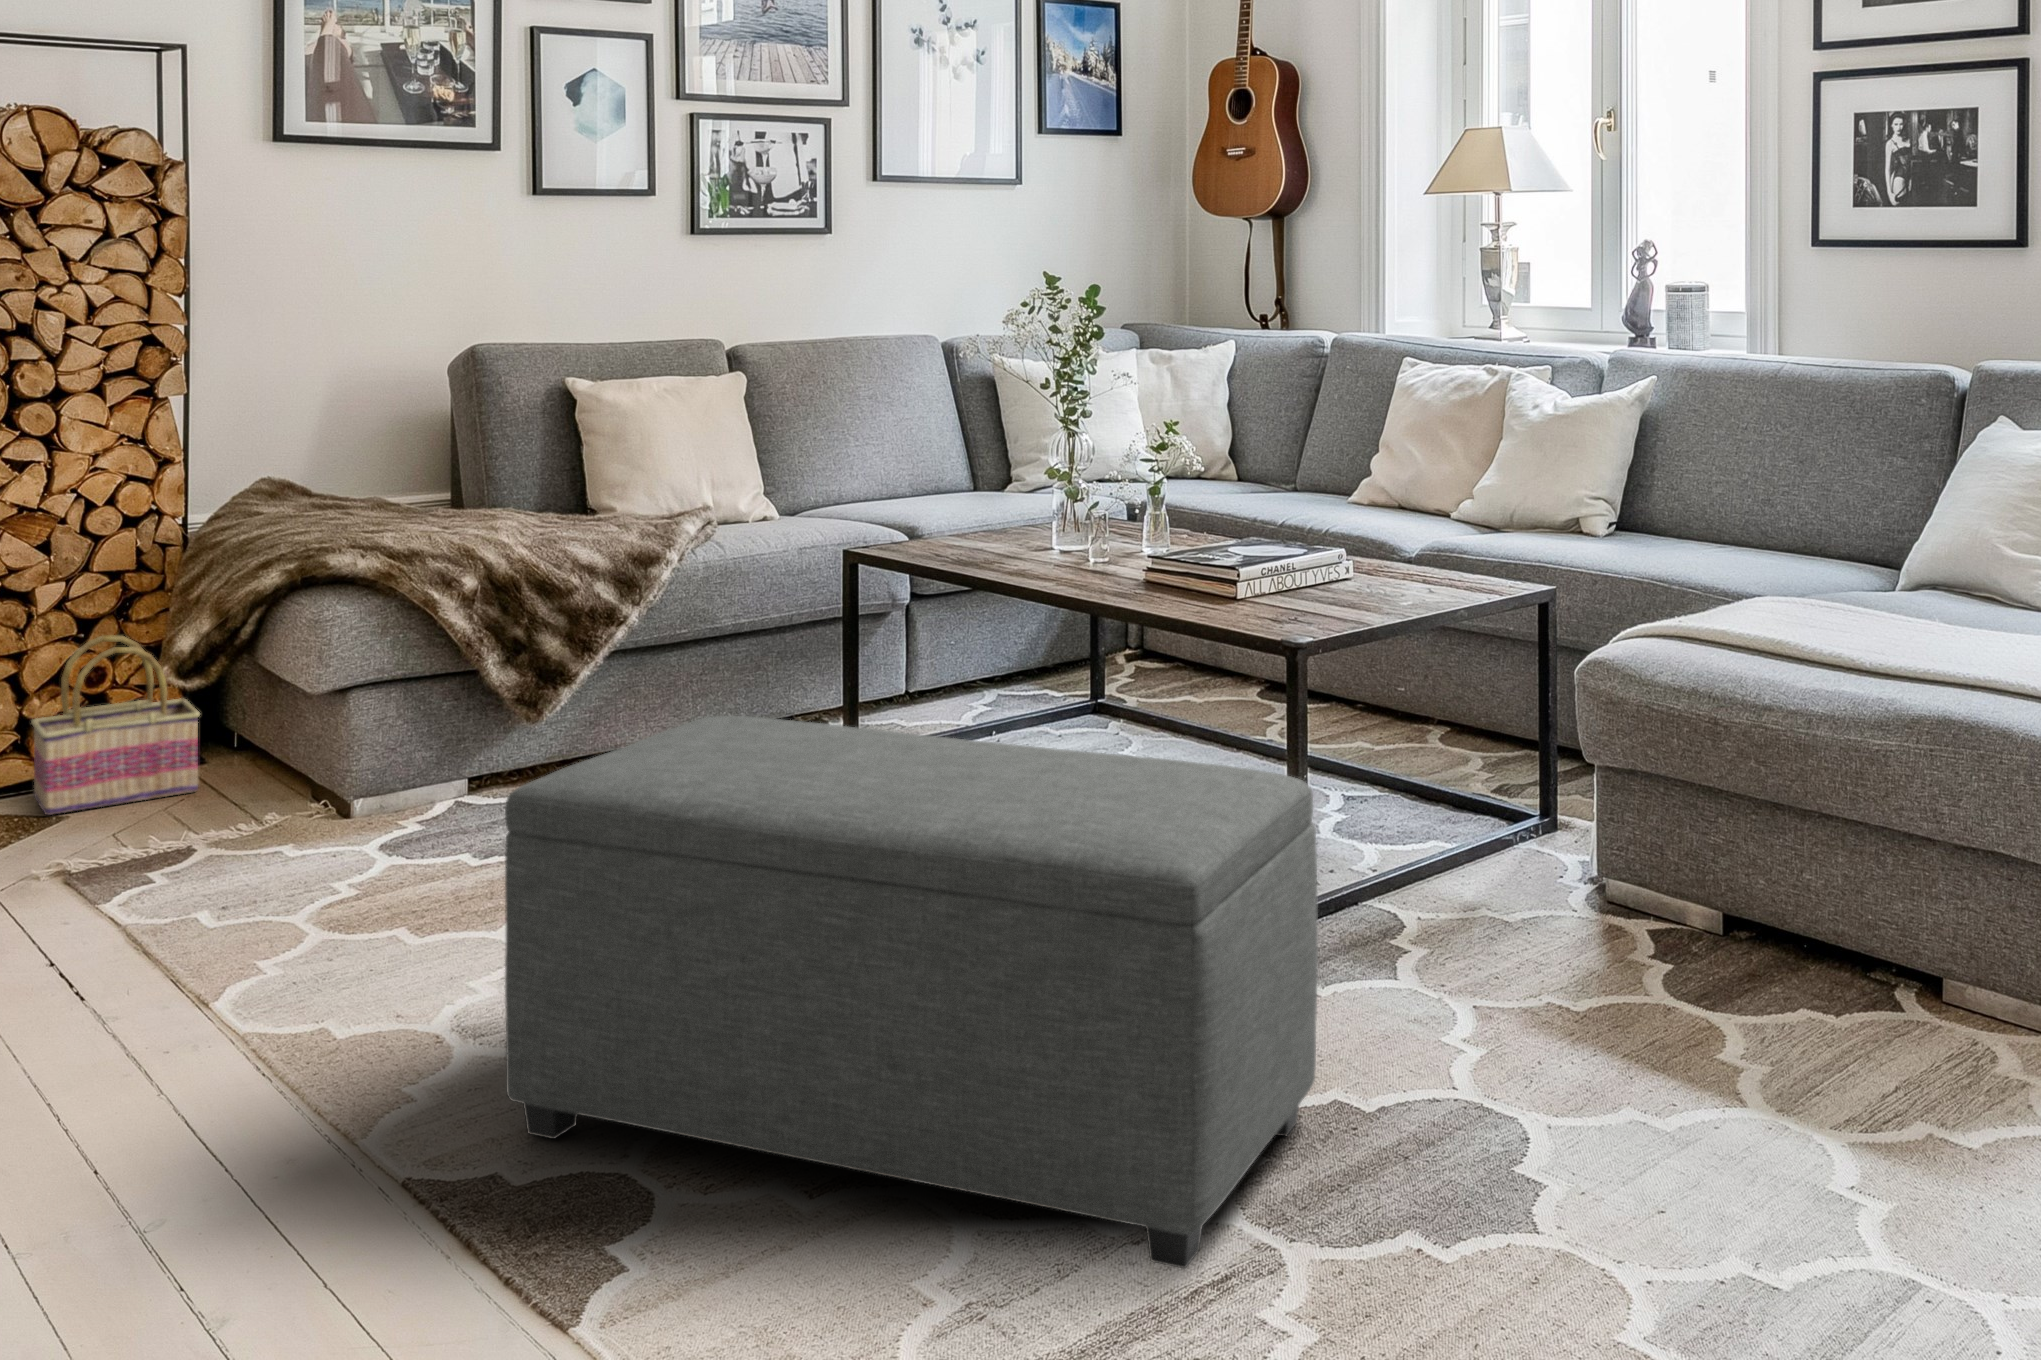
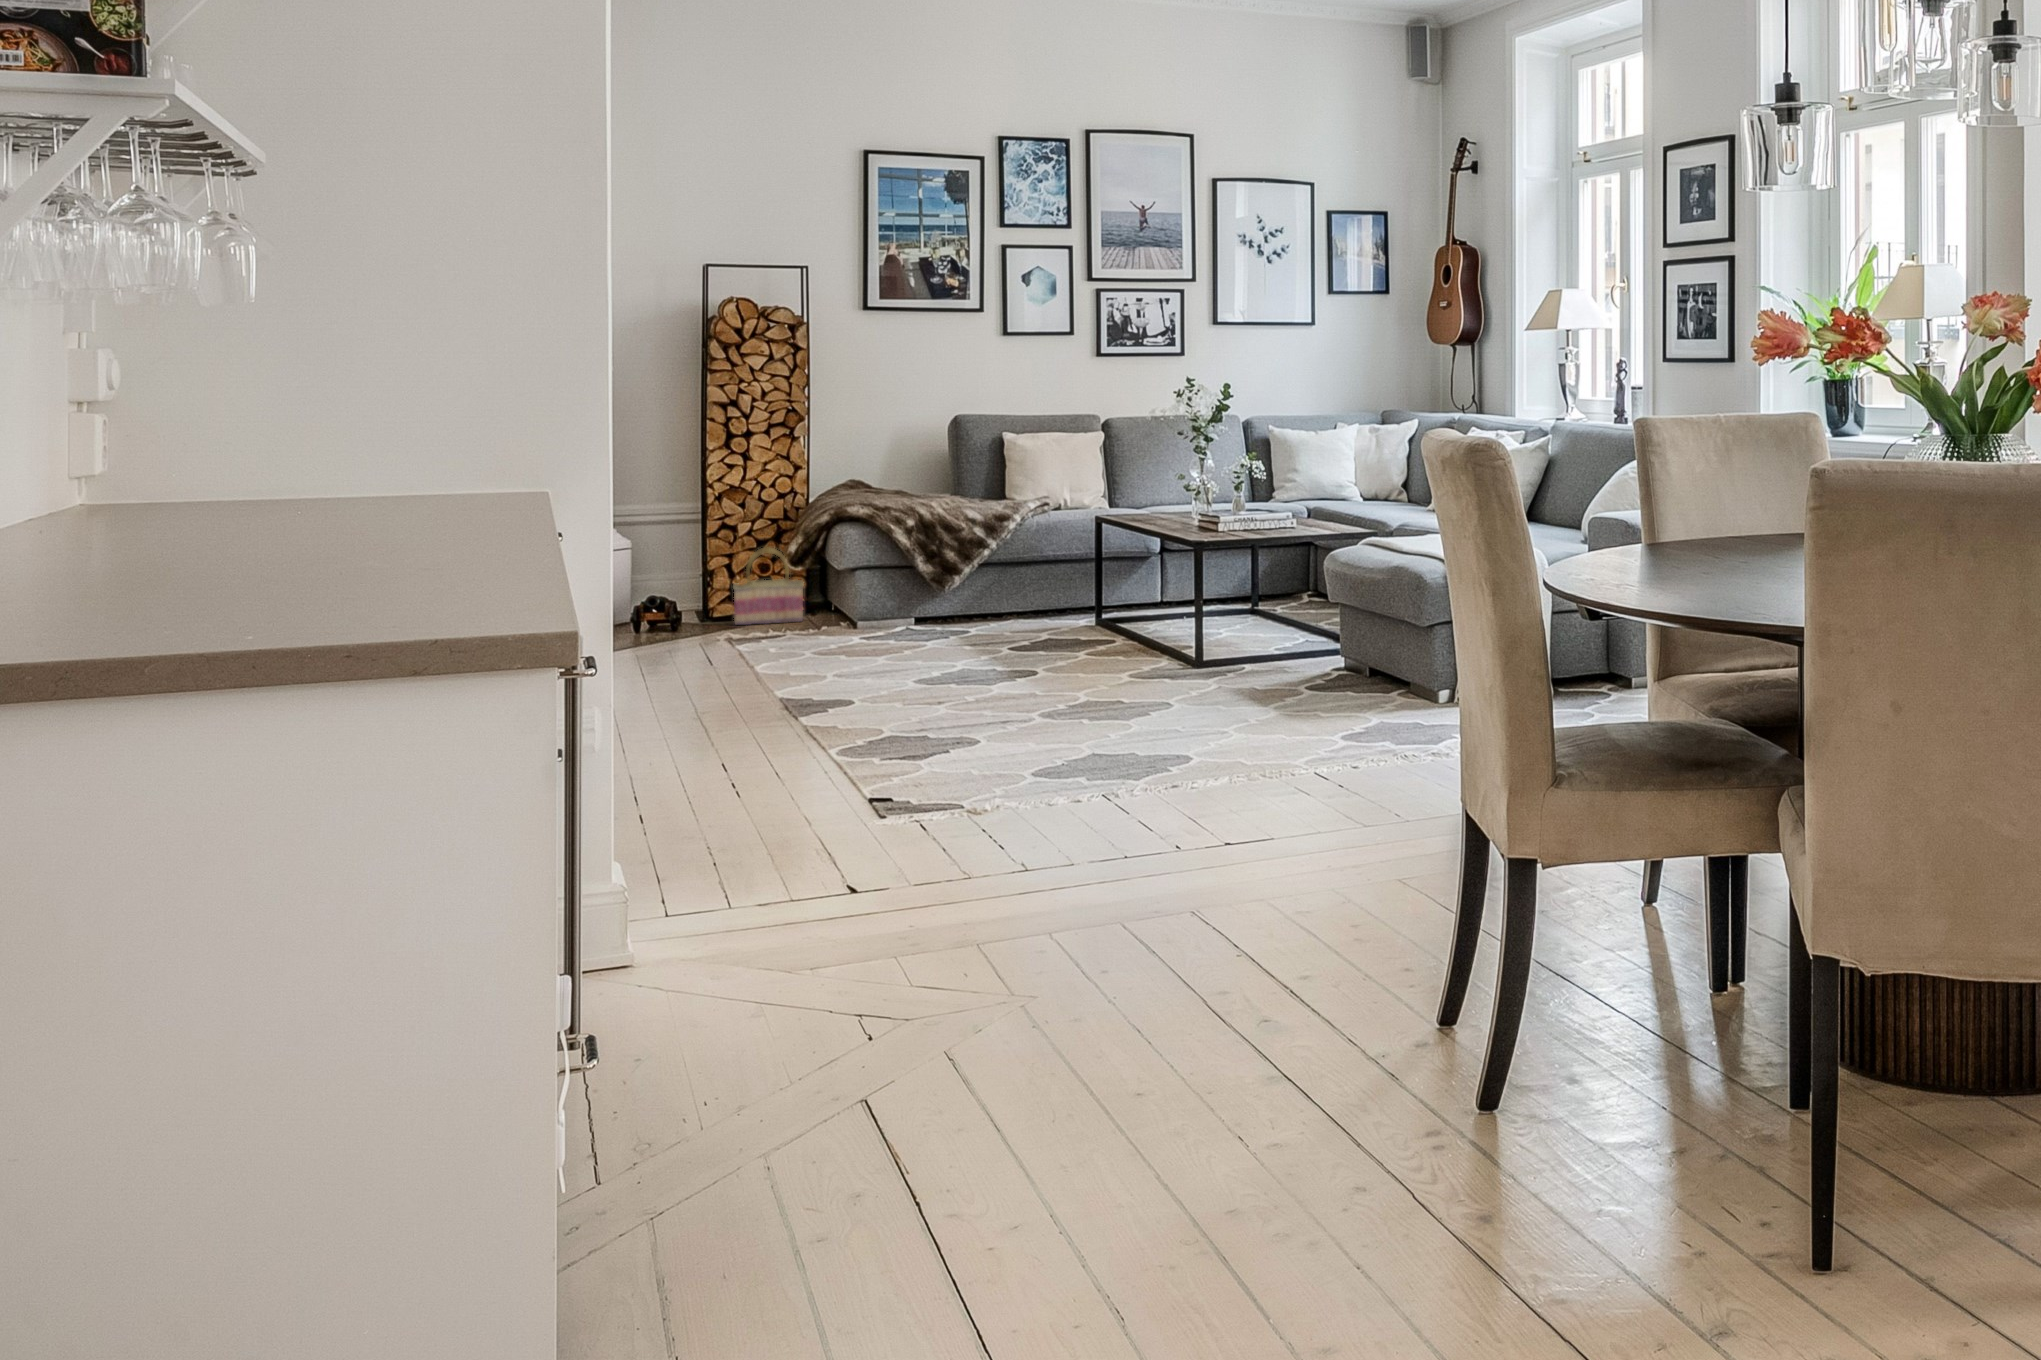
ottoman: present [505,716,1318,1268] -> none [813,552,1090,718]

